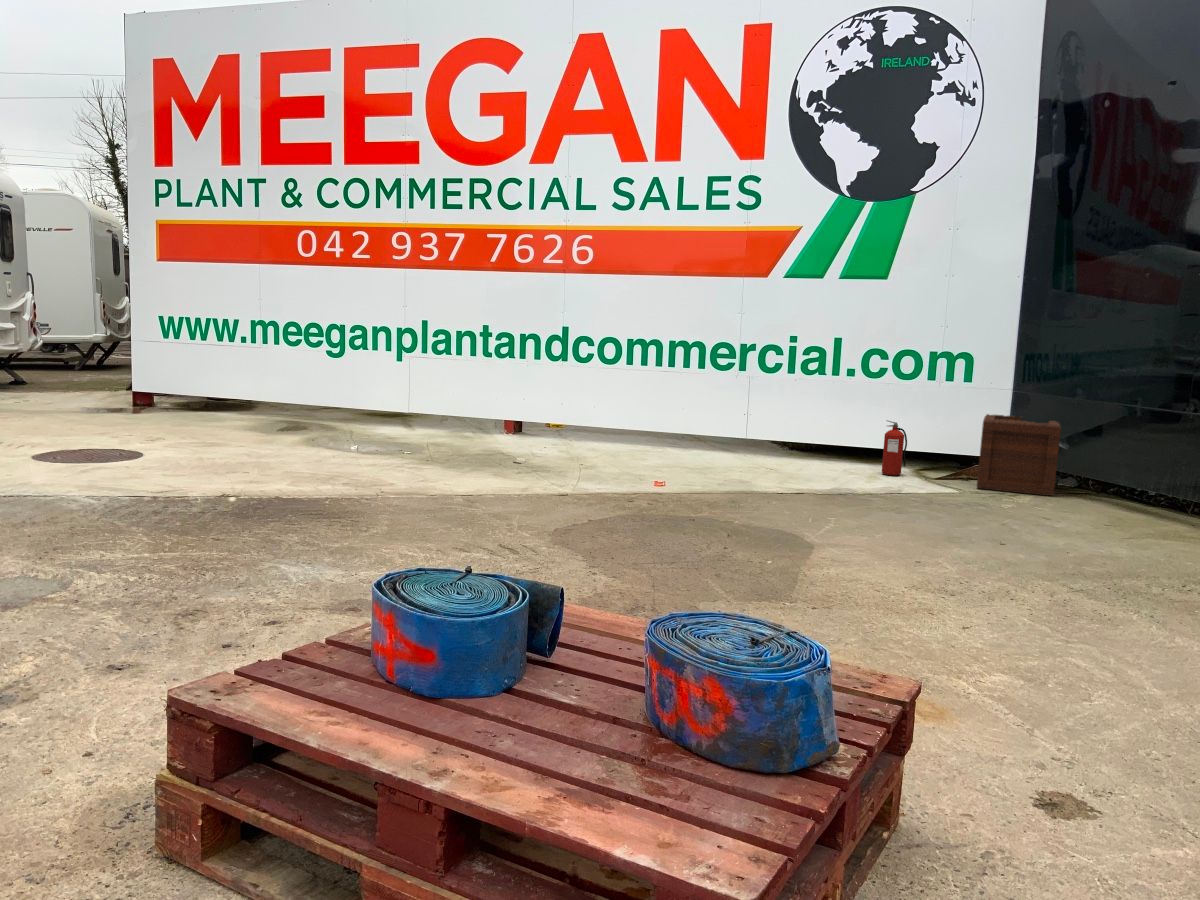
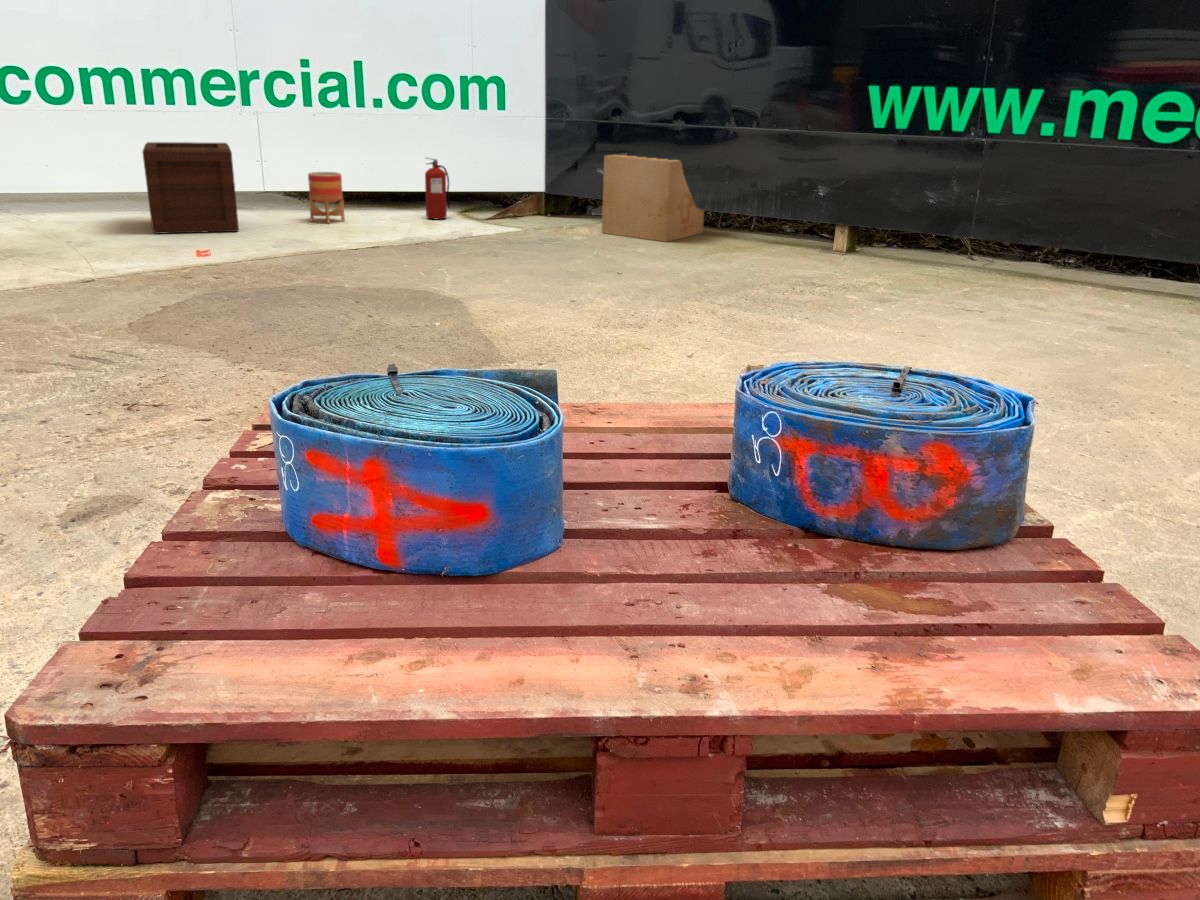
wooden crate: present [977,414,1061,496] -> present [143,142,239,234]
planter: none [777,426,808,470] -> present [308,172,345,224]
cardboard box: none [1045,429,1179,521] -> present [602,154,704,242]

